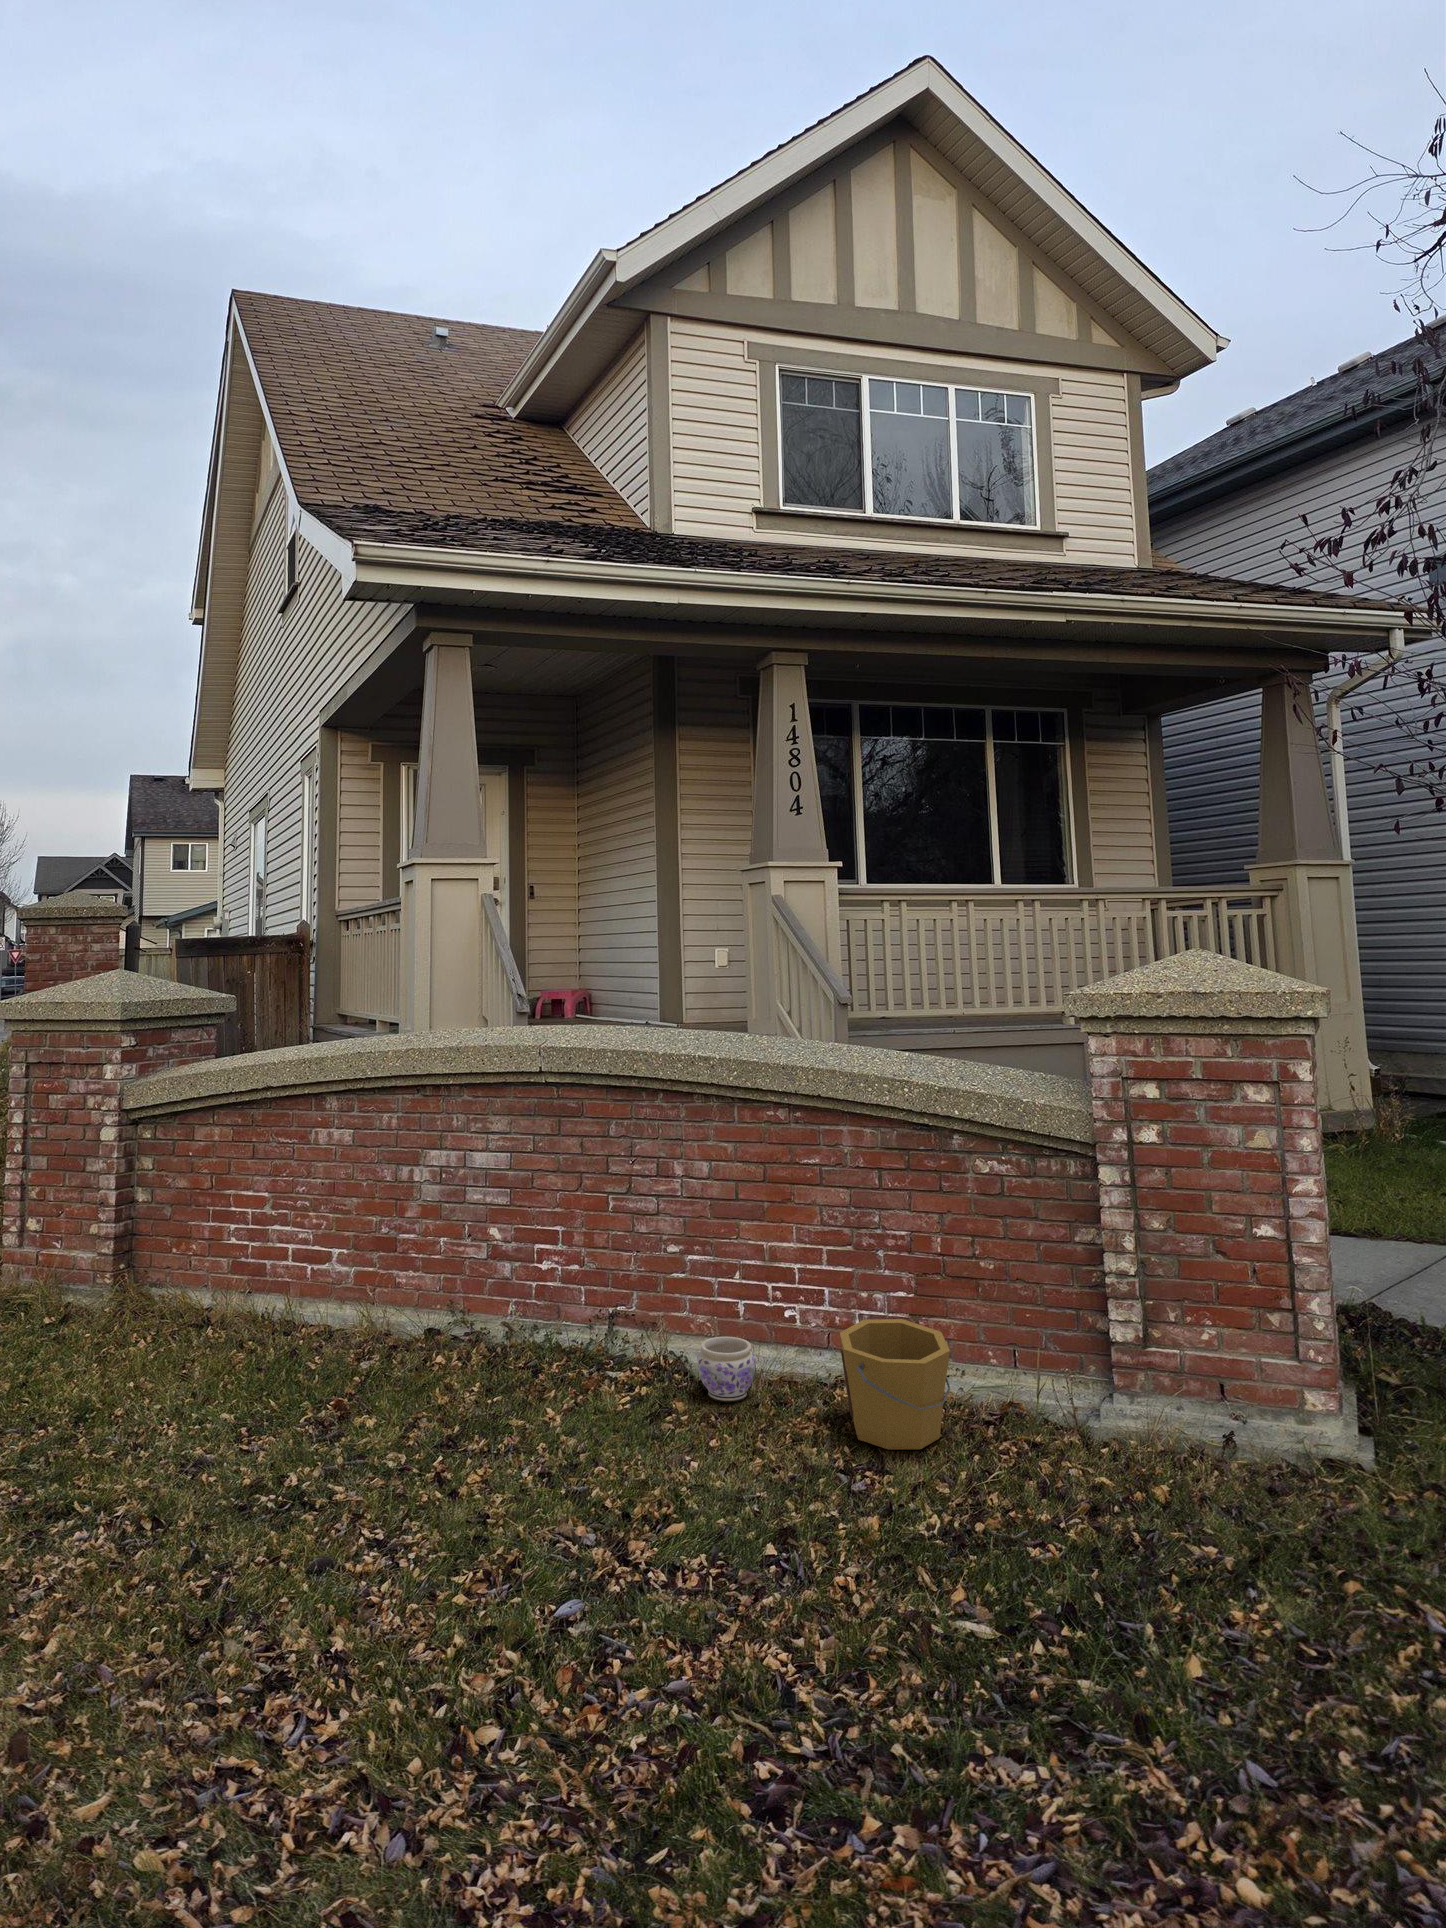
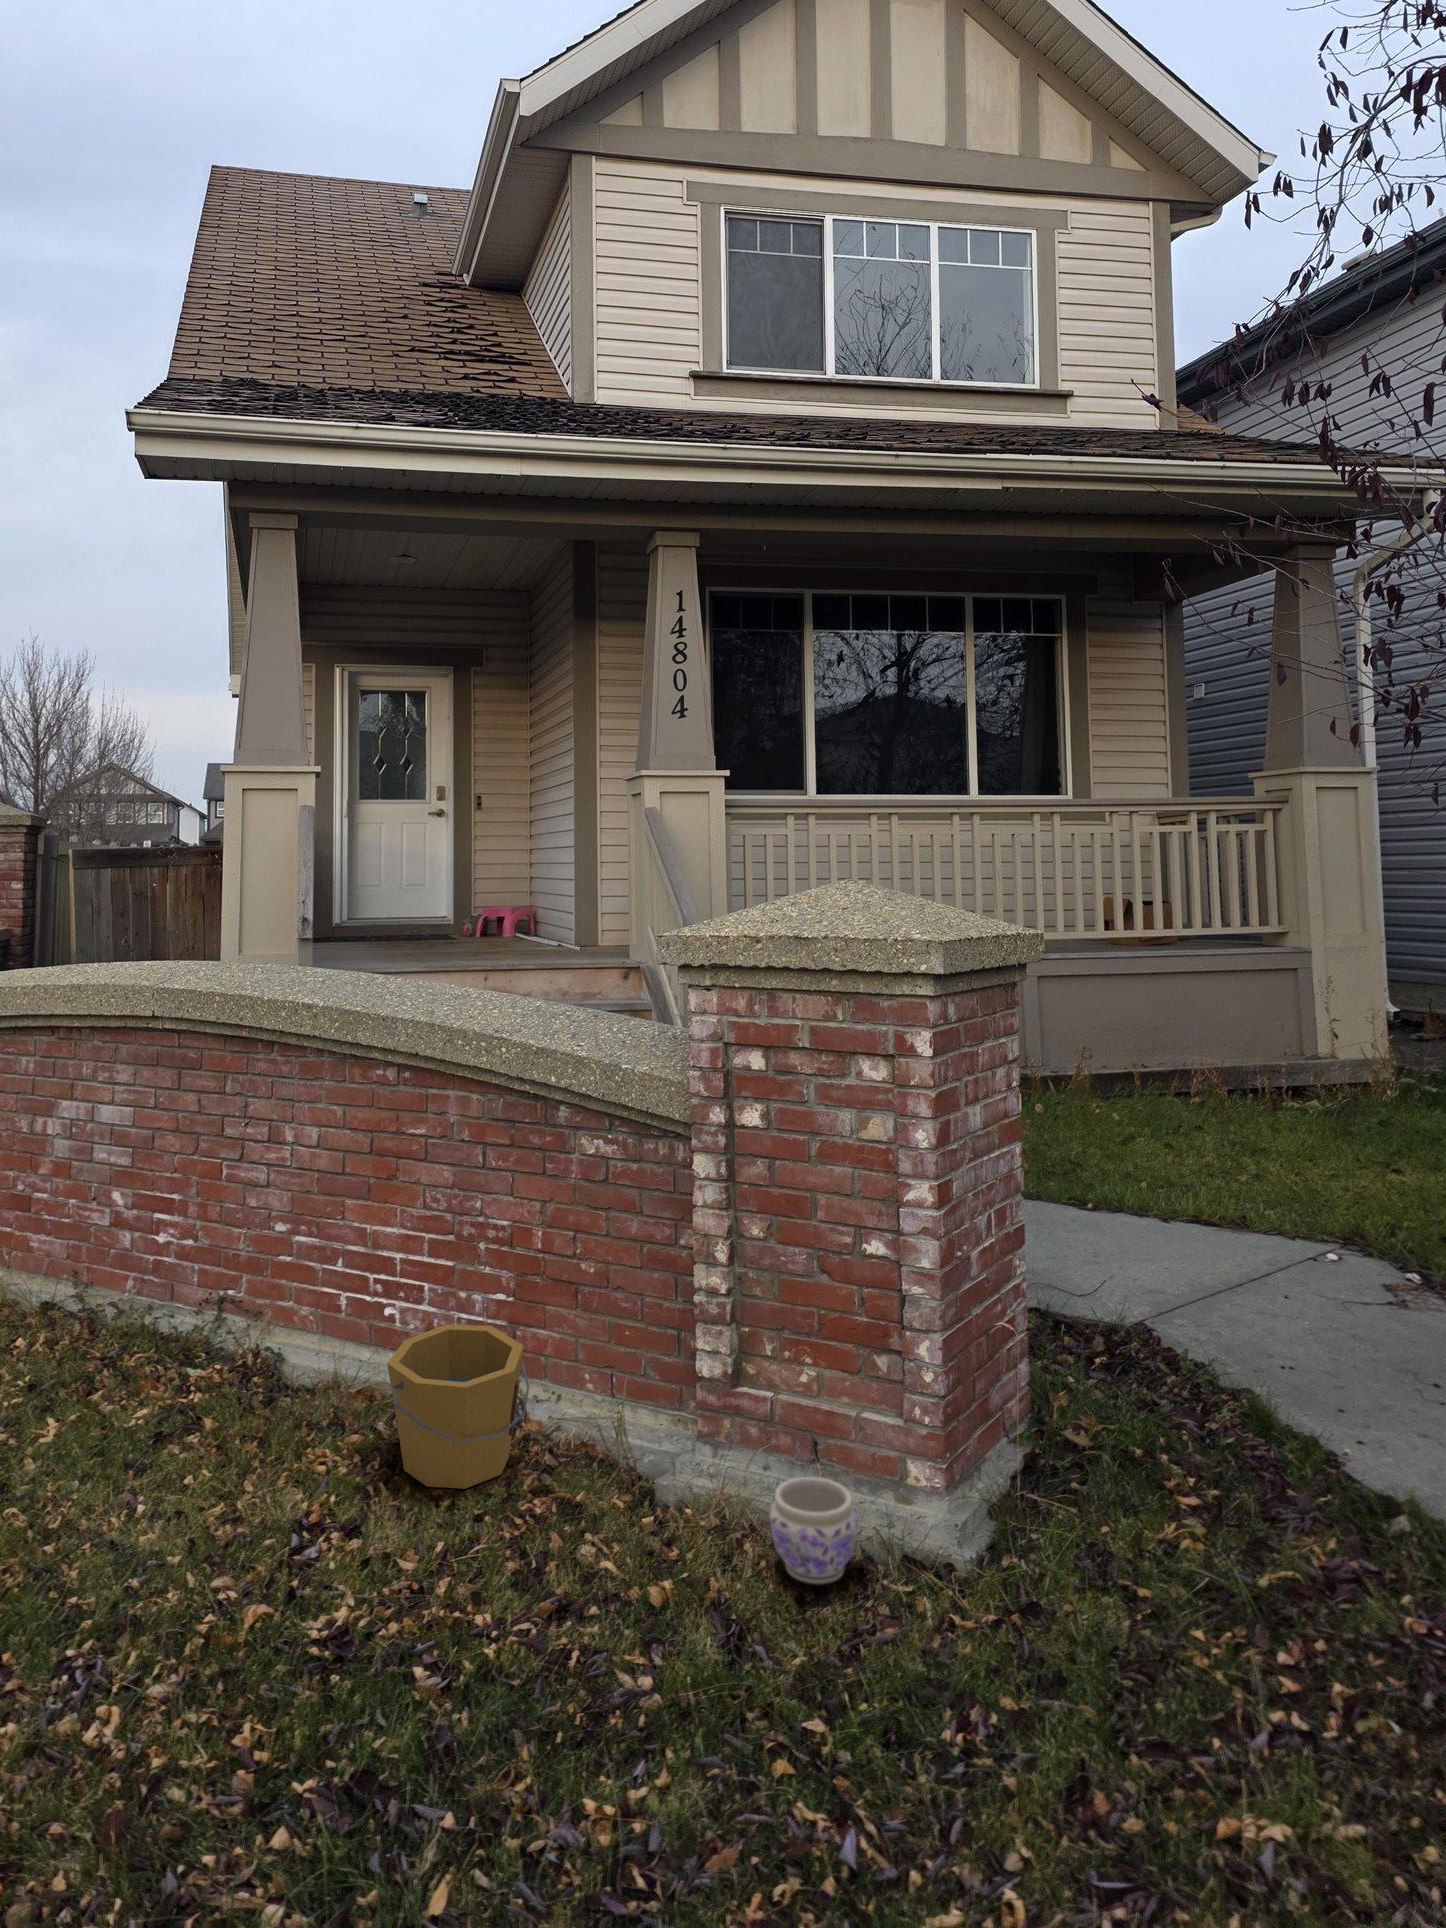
planter: present [697,1337,755,1402] -> present [769,1477,858,1585]

